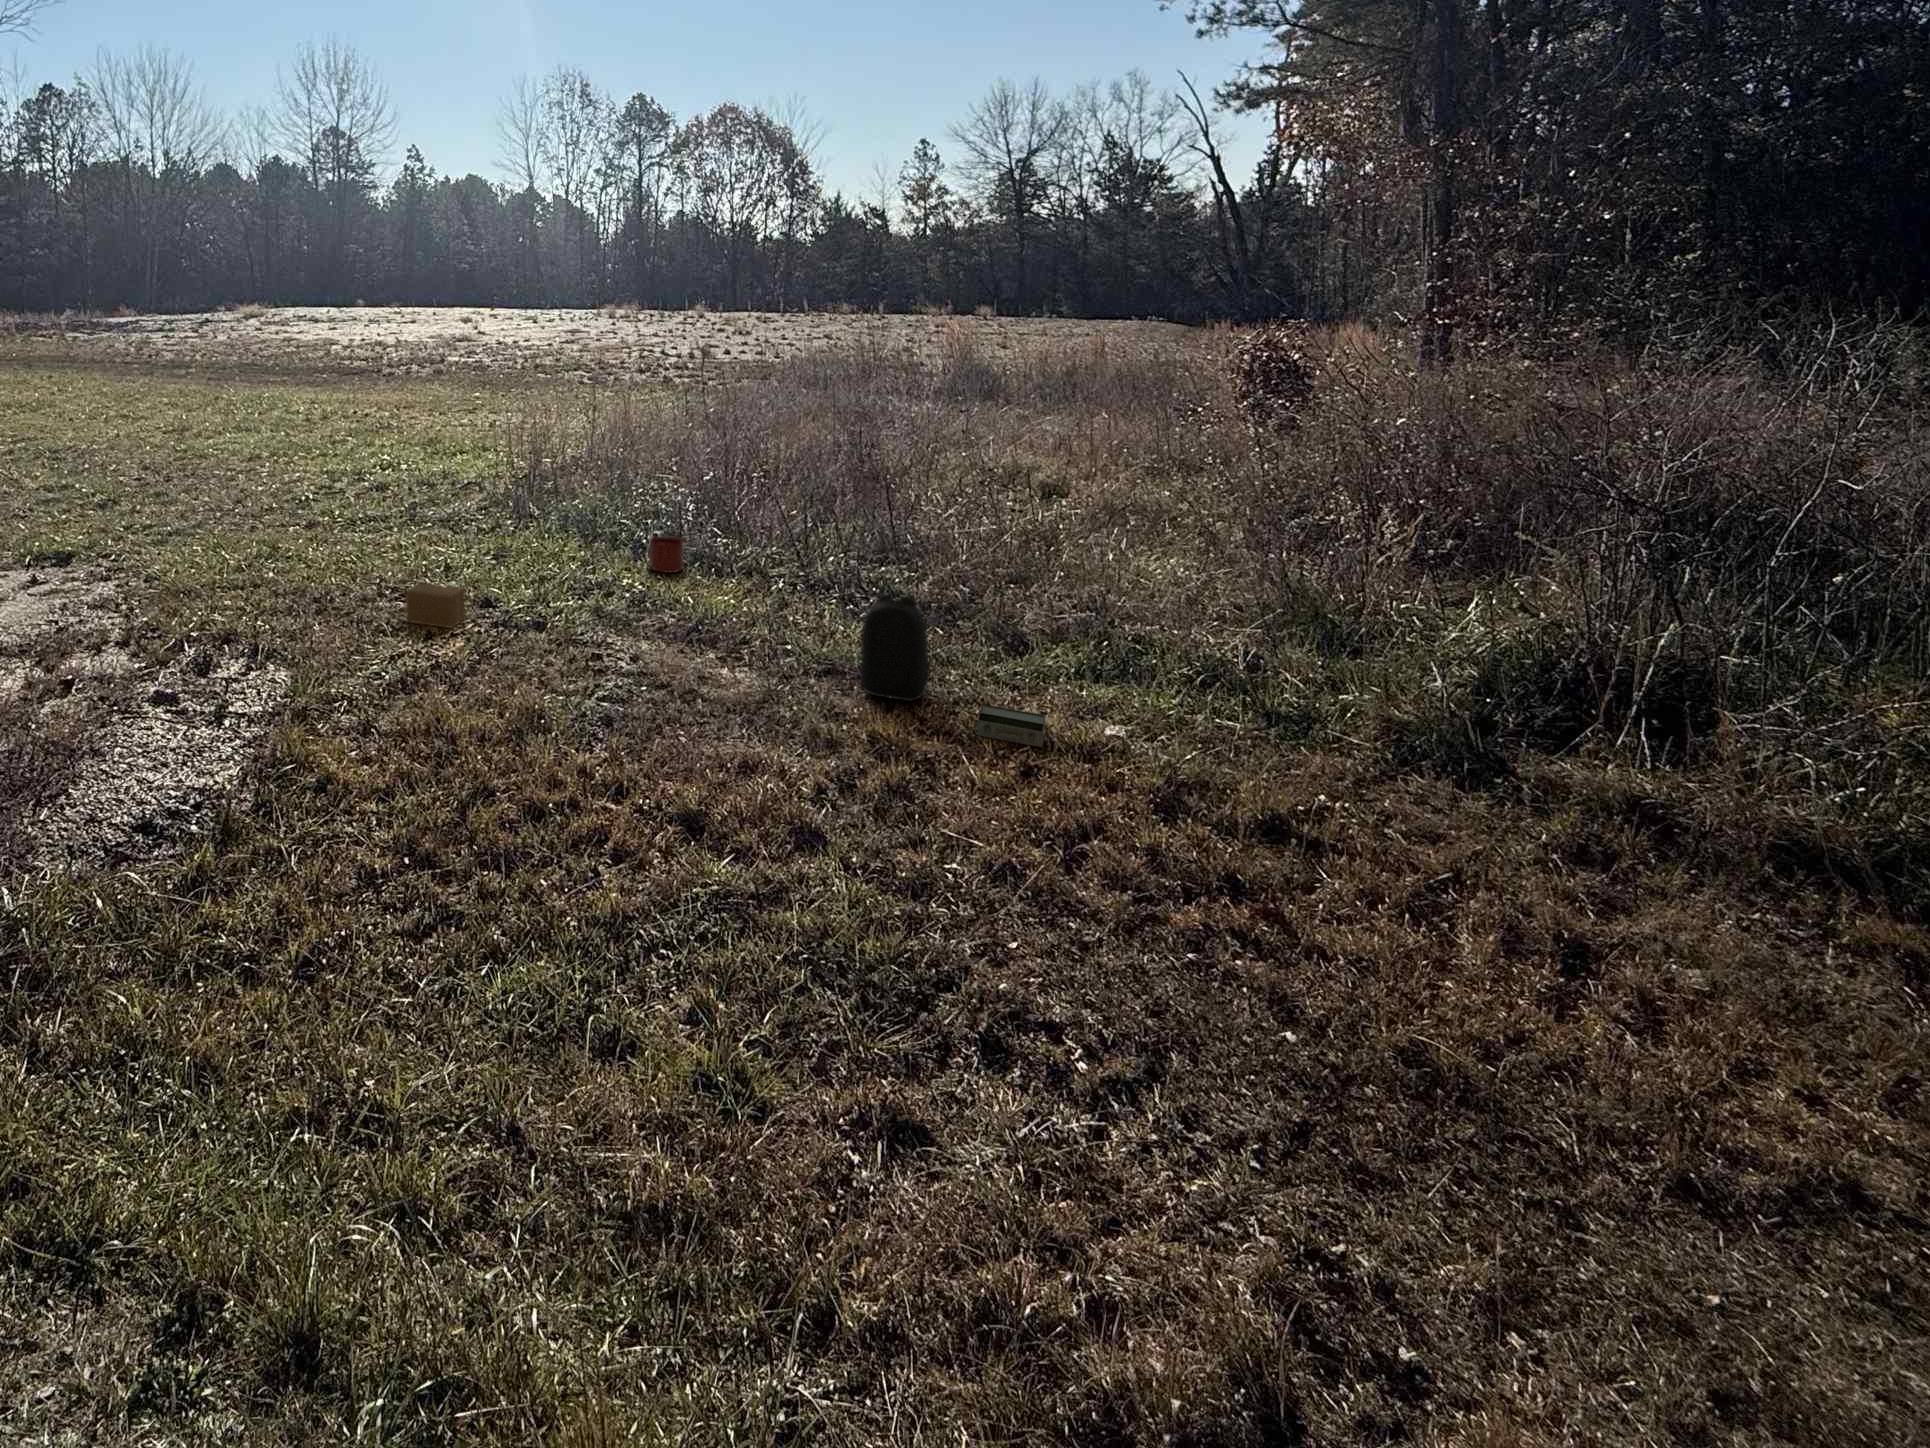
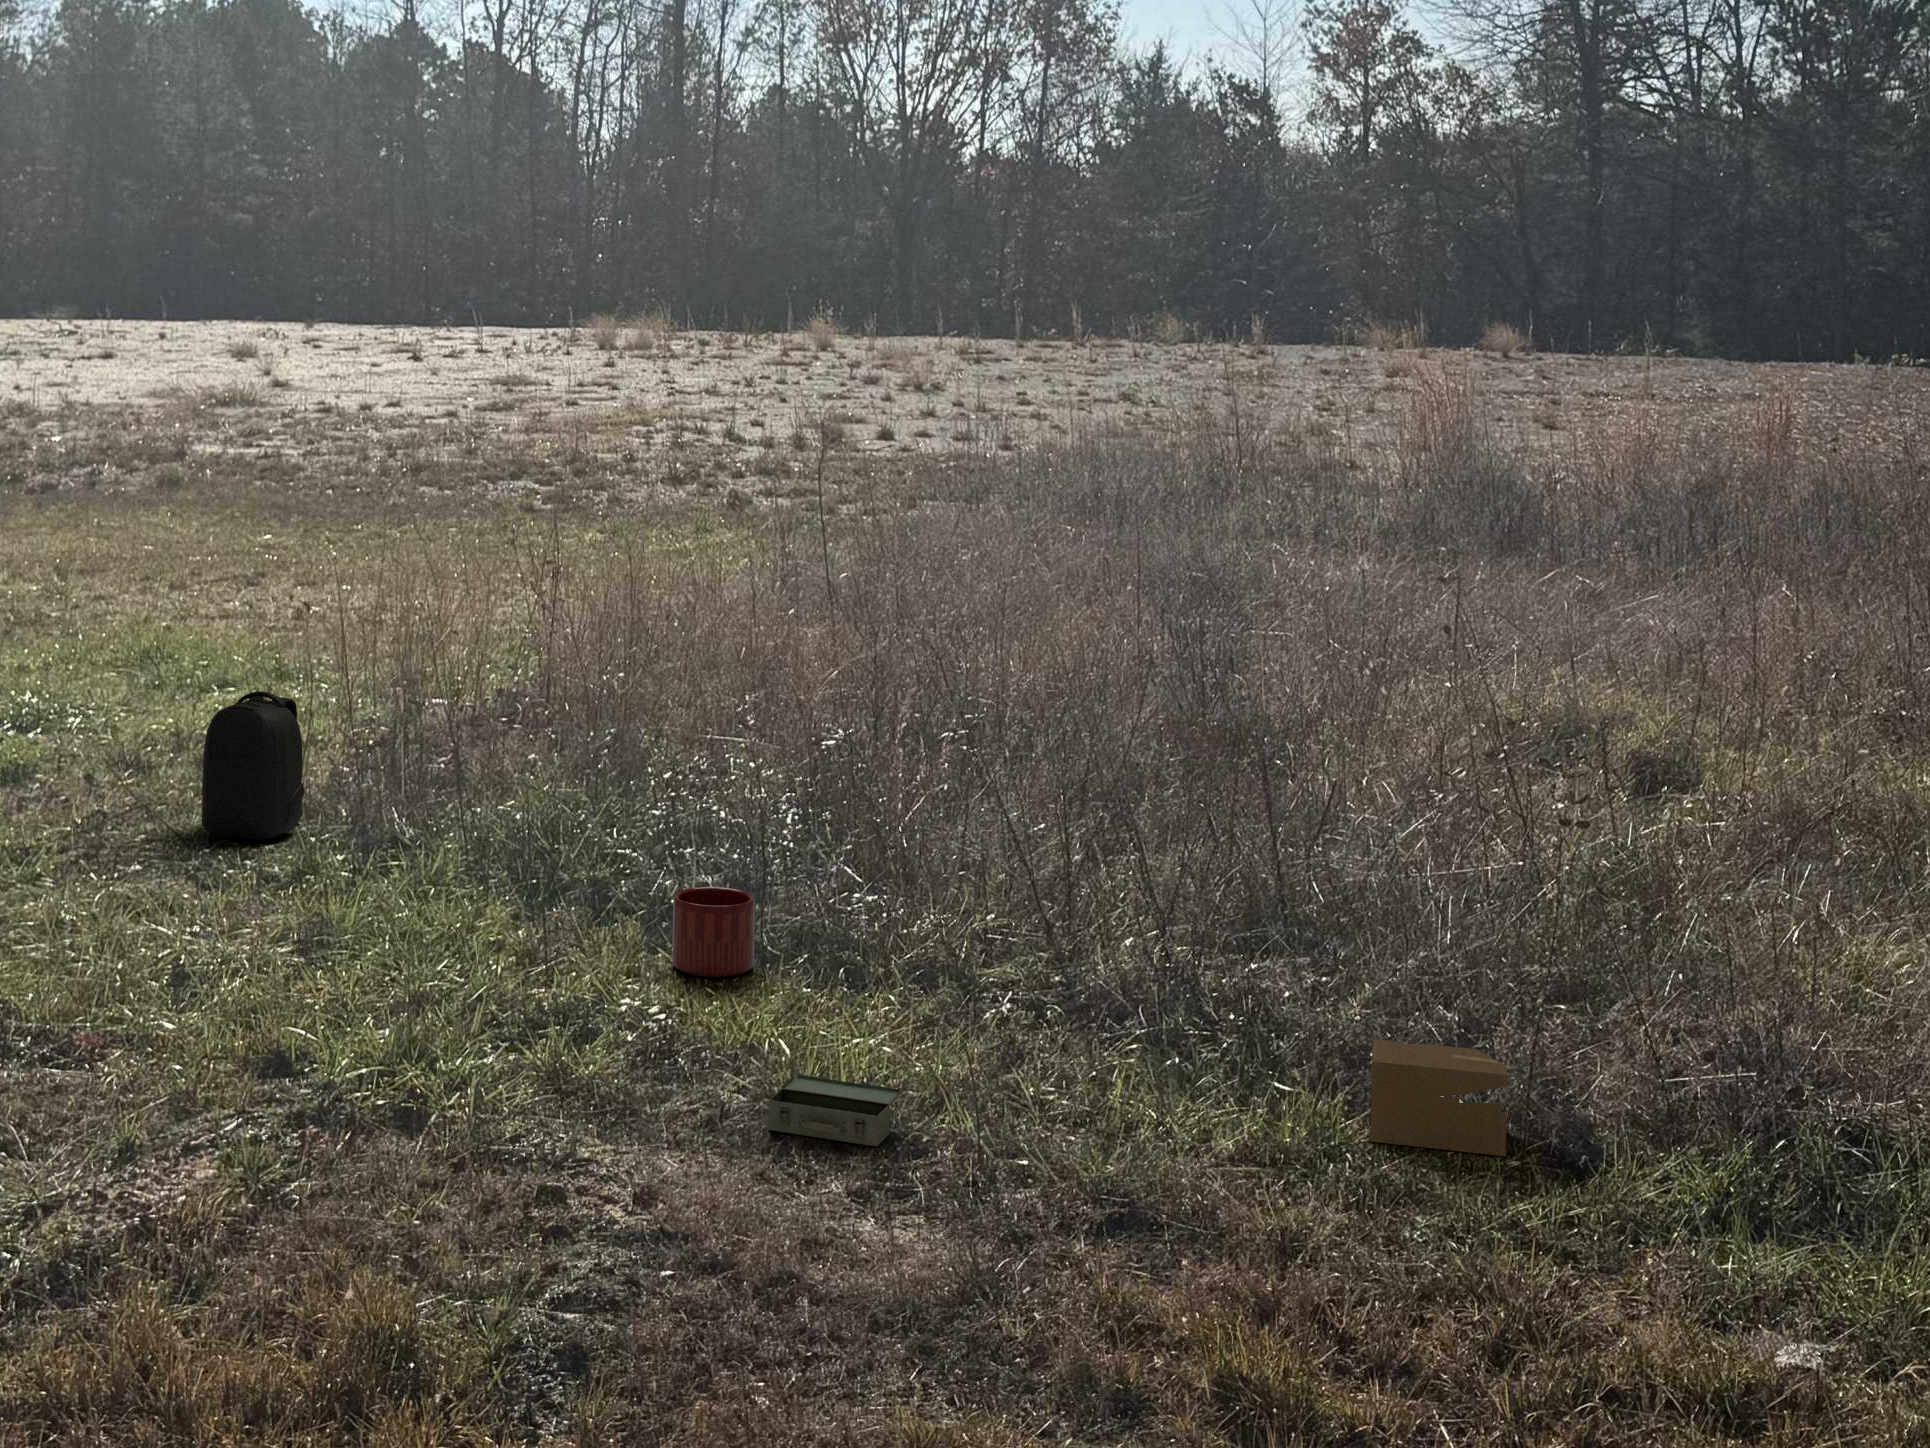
cardboard box: present [406,583,465,628] -> present [1370,1039,1508,1156]
backpack: present [860,594,930,701] -> present [202,691,304,839]
toolbox: present [978,705,1046,747] -> present [768,1075,902,1146]

